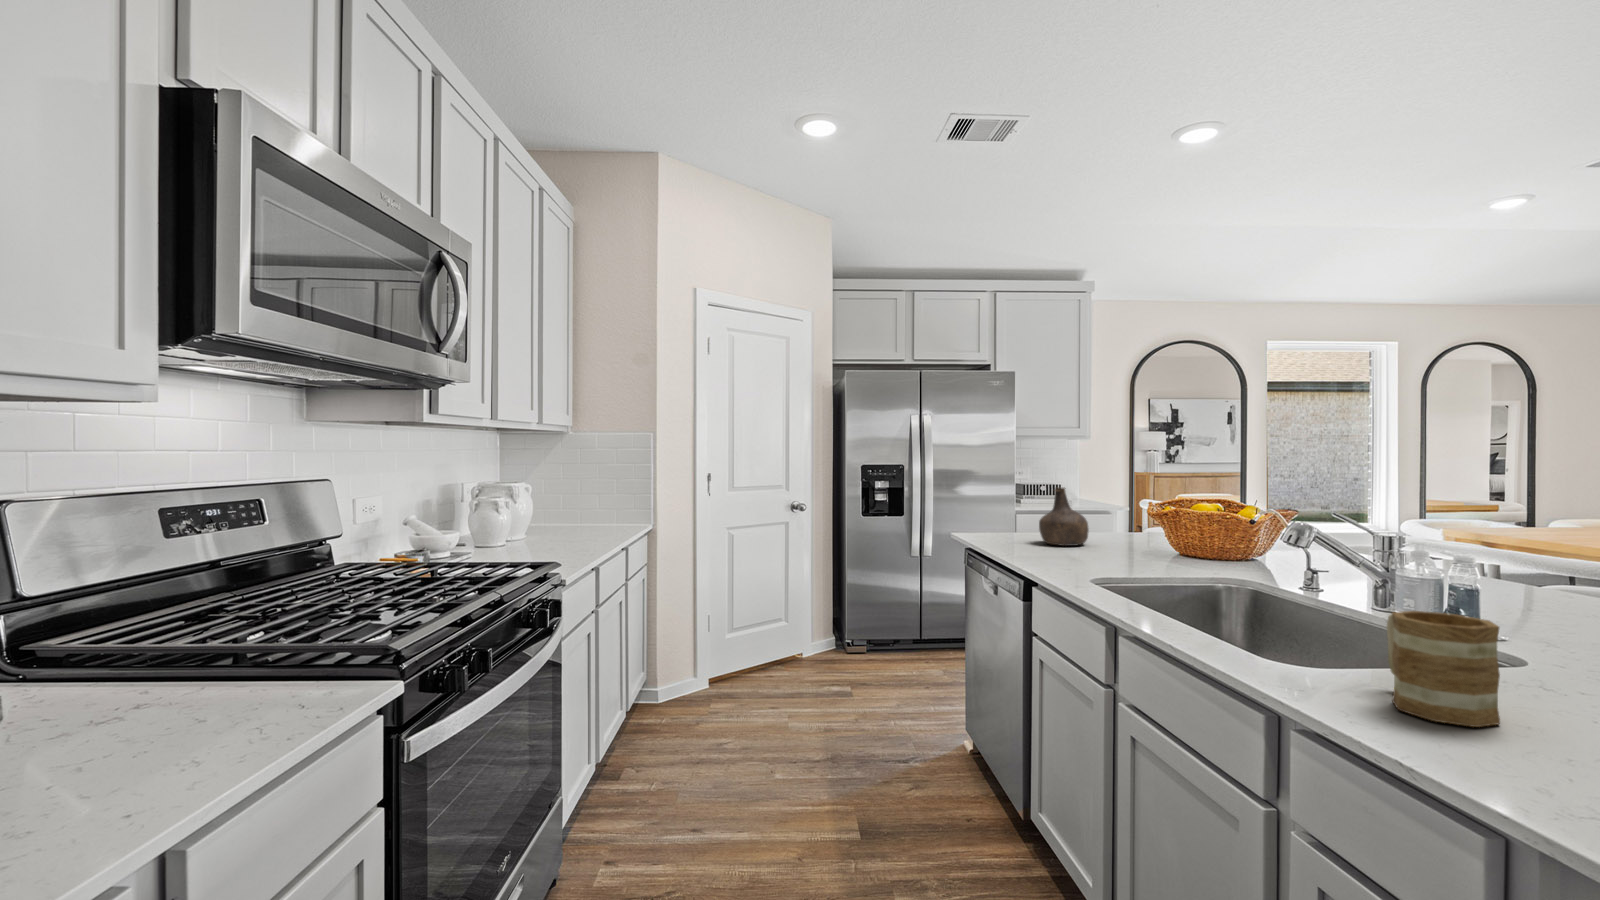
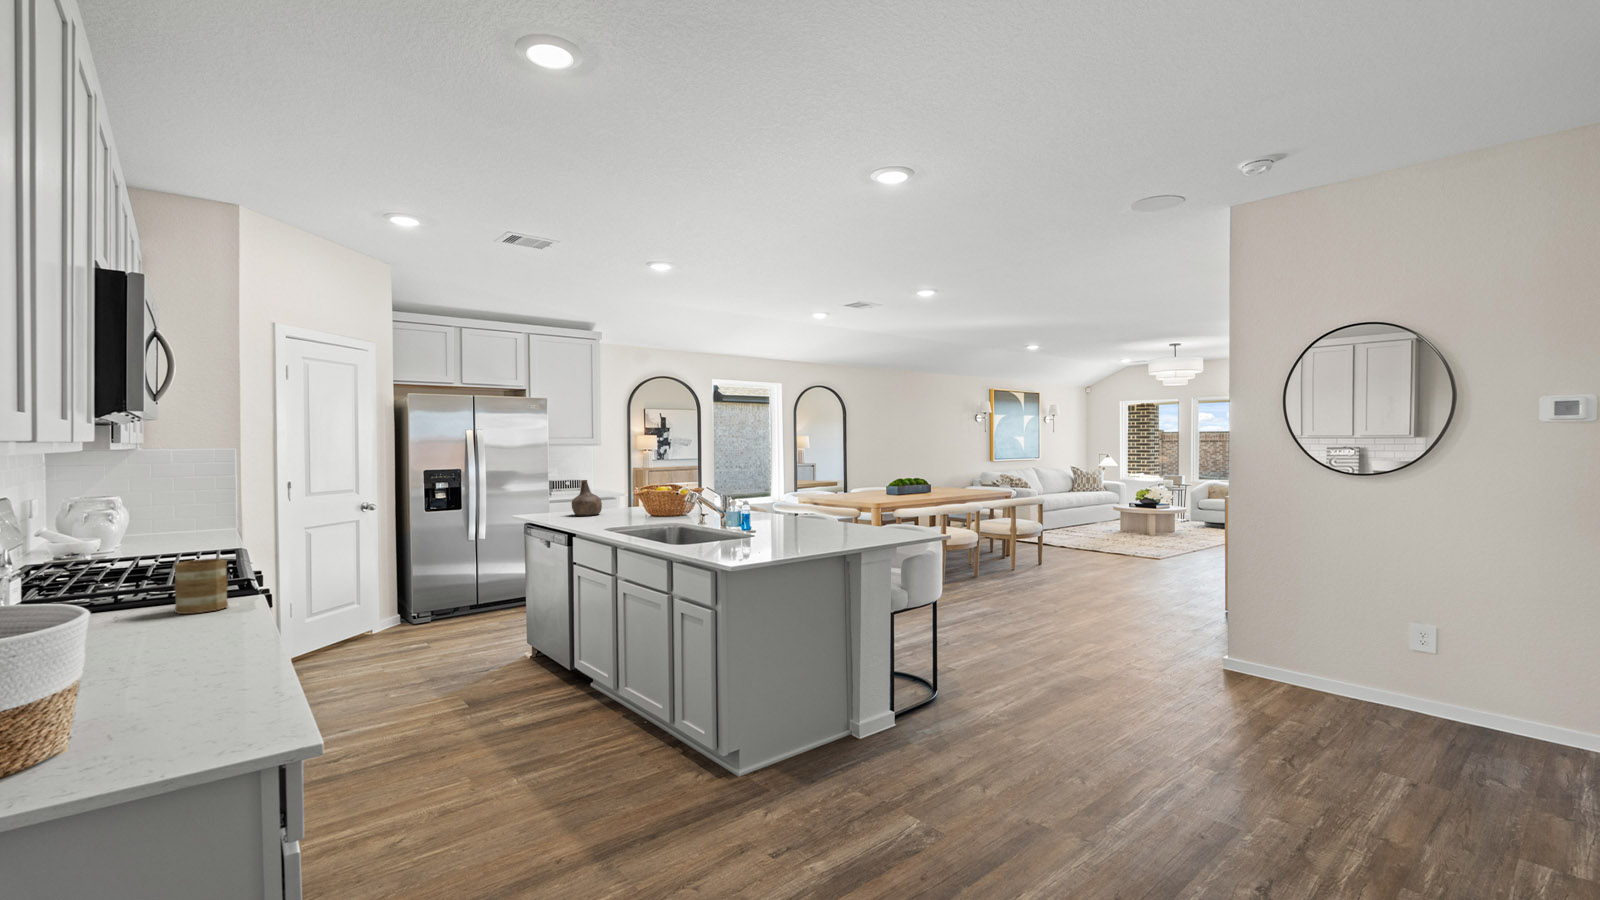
mug: present [1387,611,1500,727] -> present [174,559,228,614]

